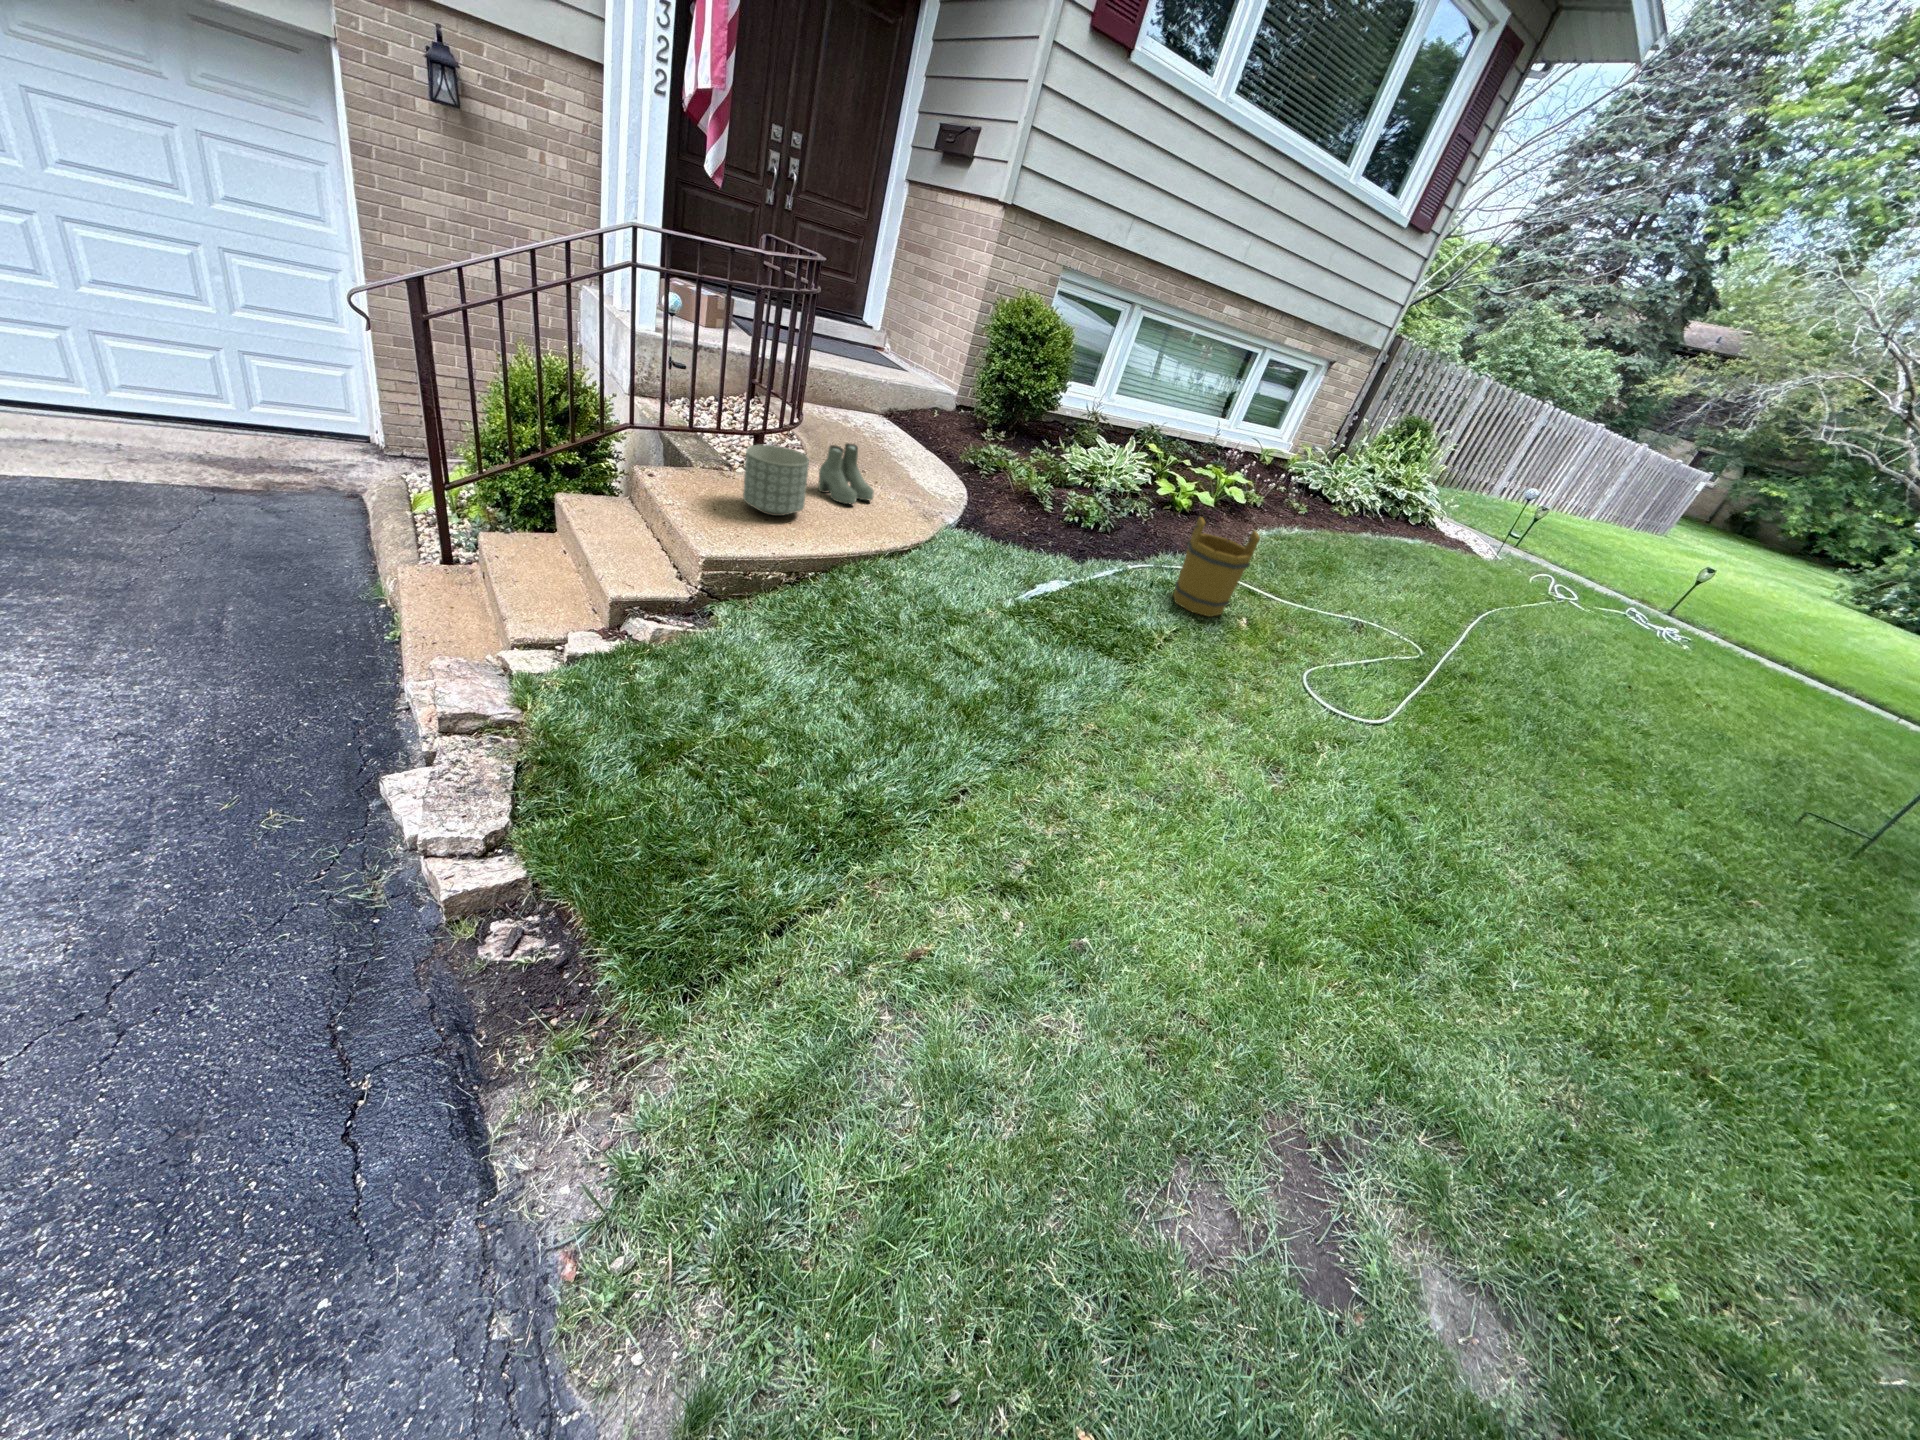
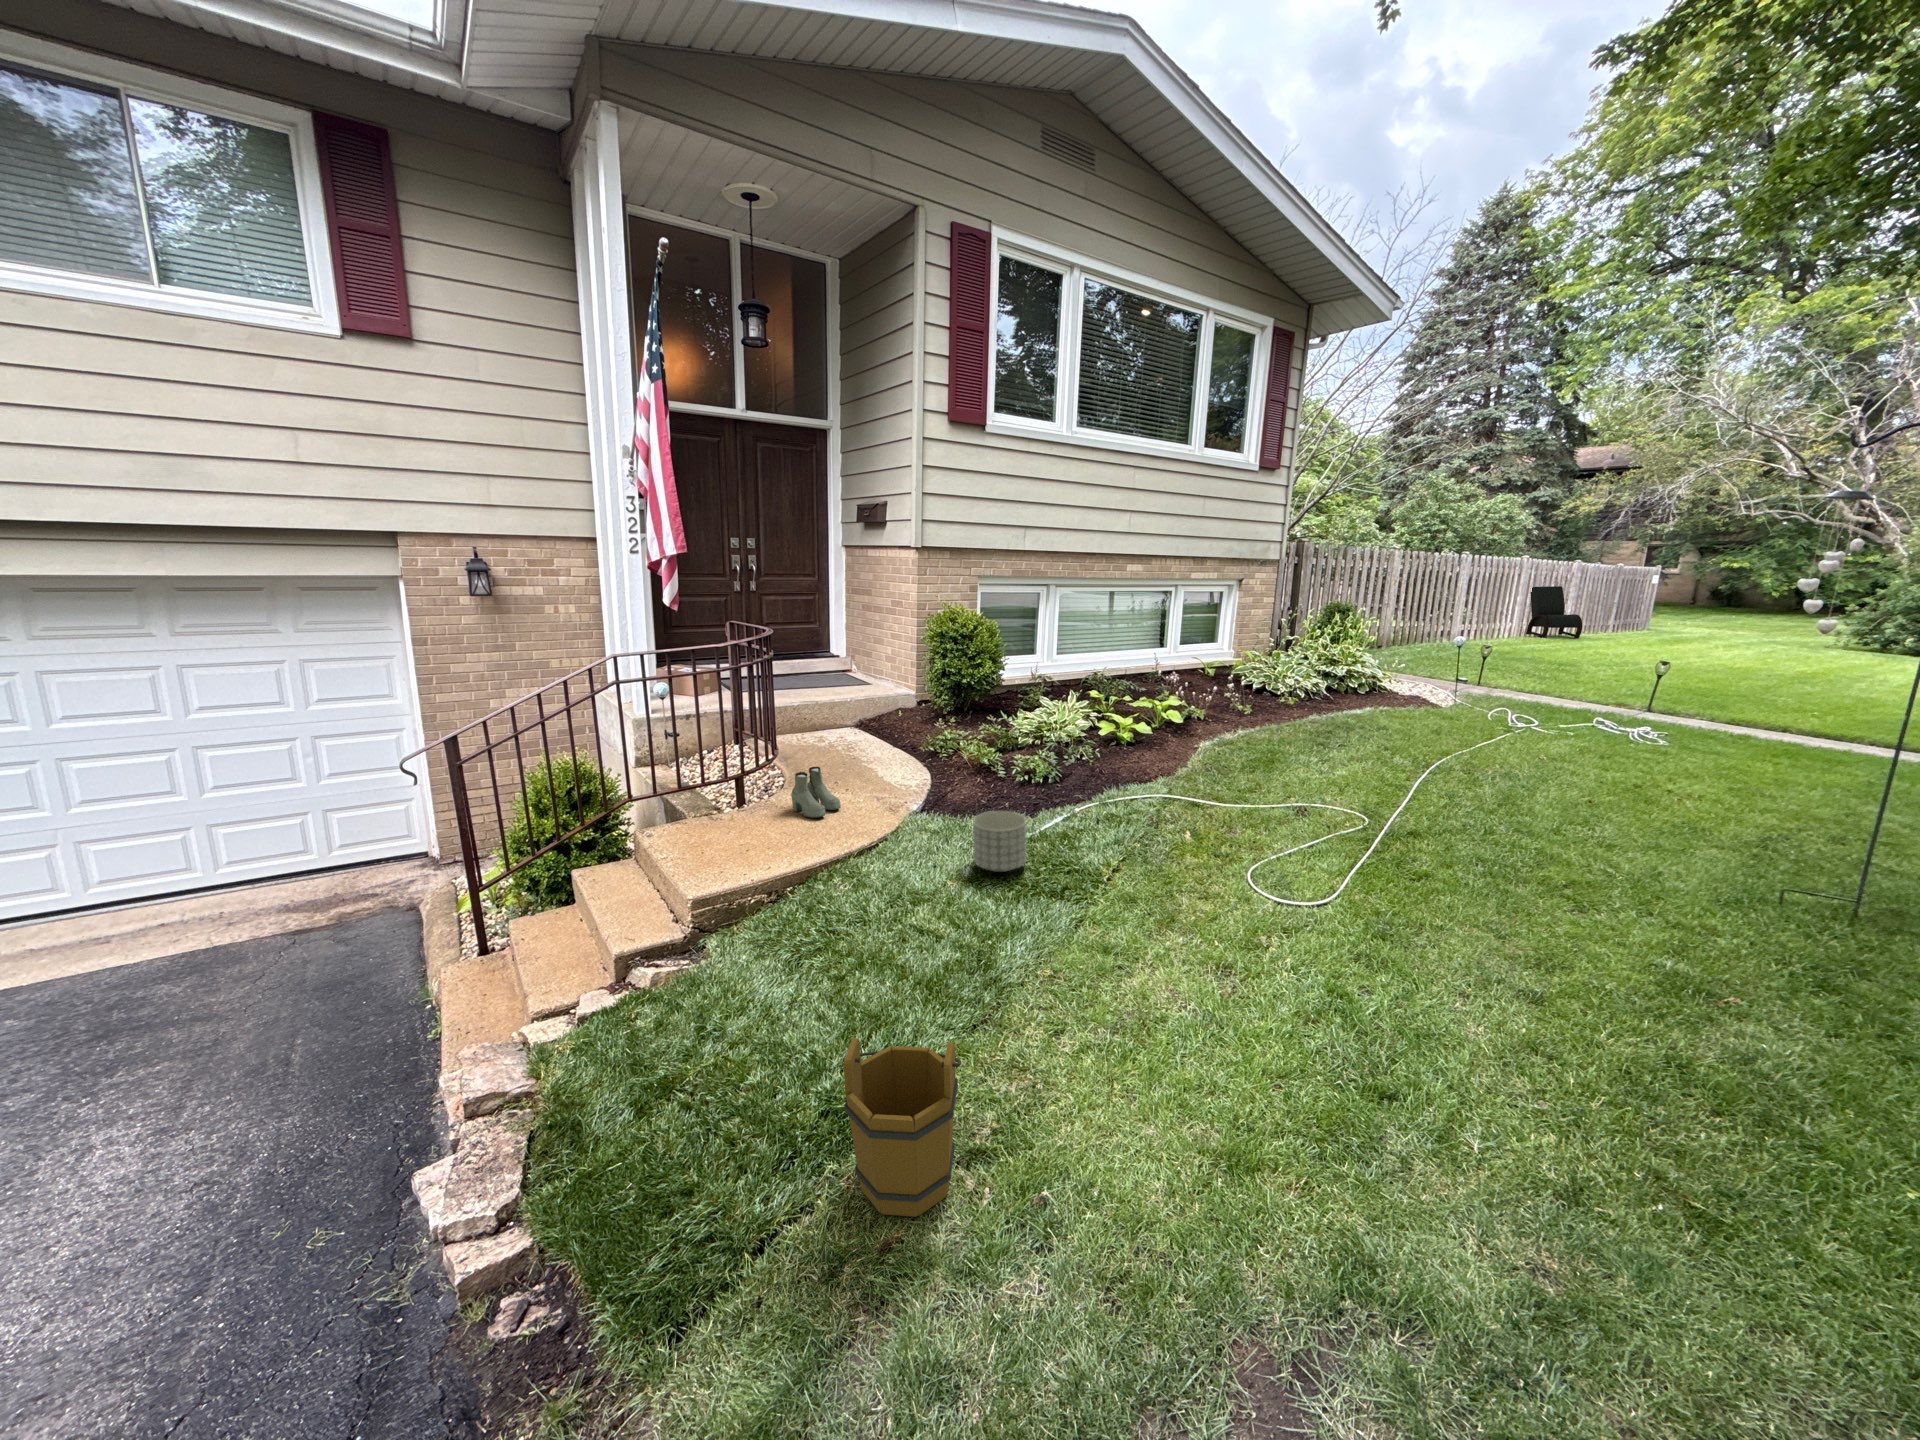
planter: present [743,445,809,516] -> present [973,811,1027,872]
lounge chair: none [1566,461,1627,528] -> present [1526,586,1583,638]
bucket: present [1173,517,1260,617] -> present [842,1037,961,1217]

